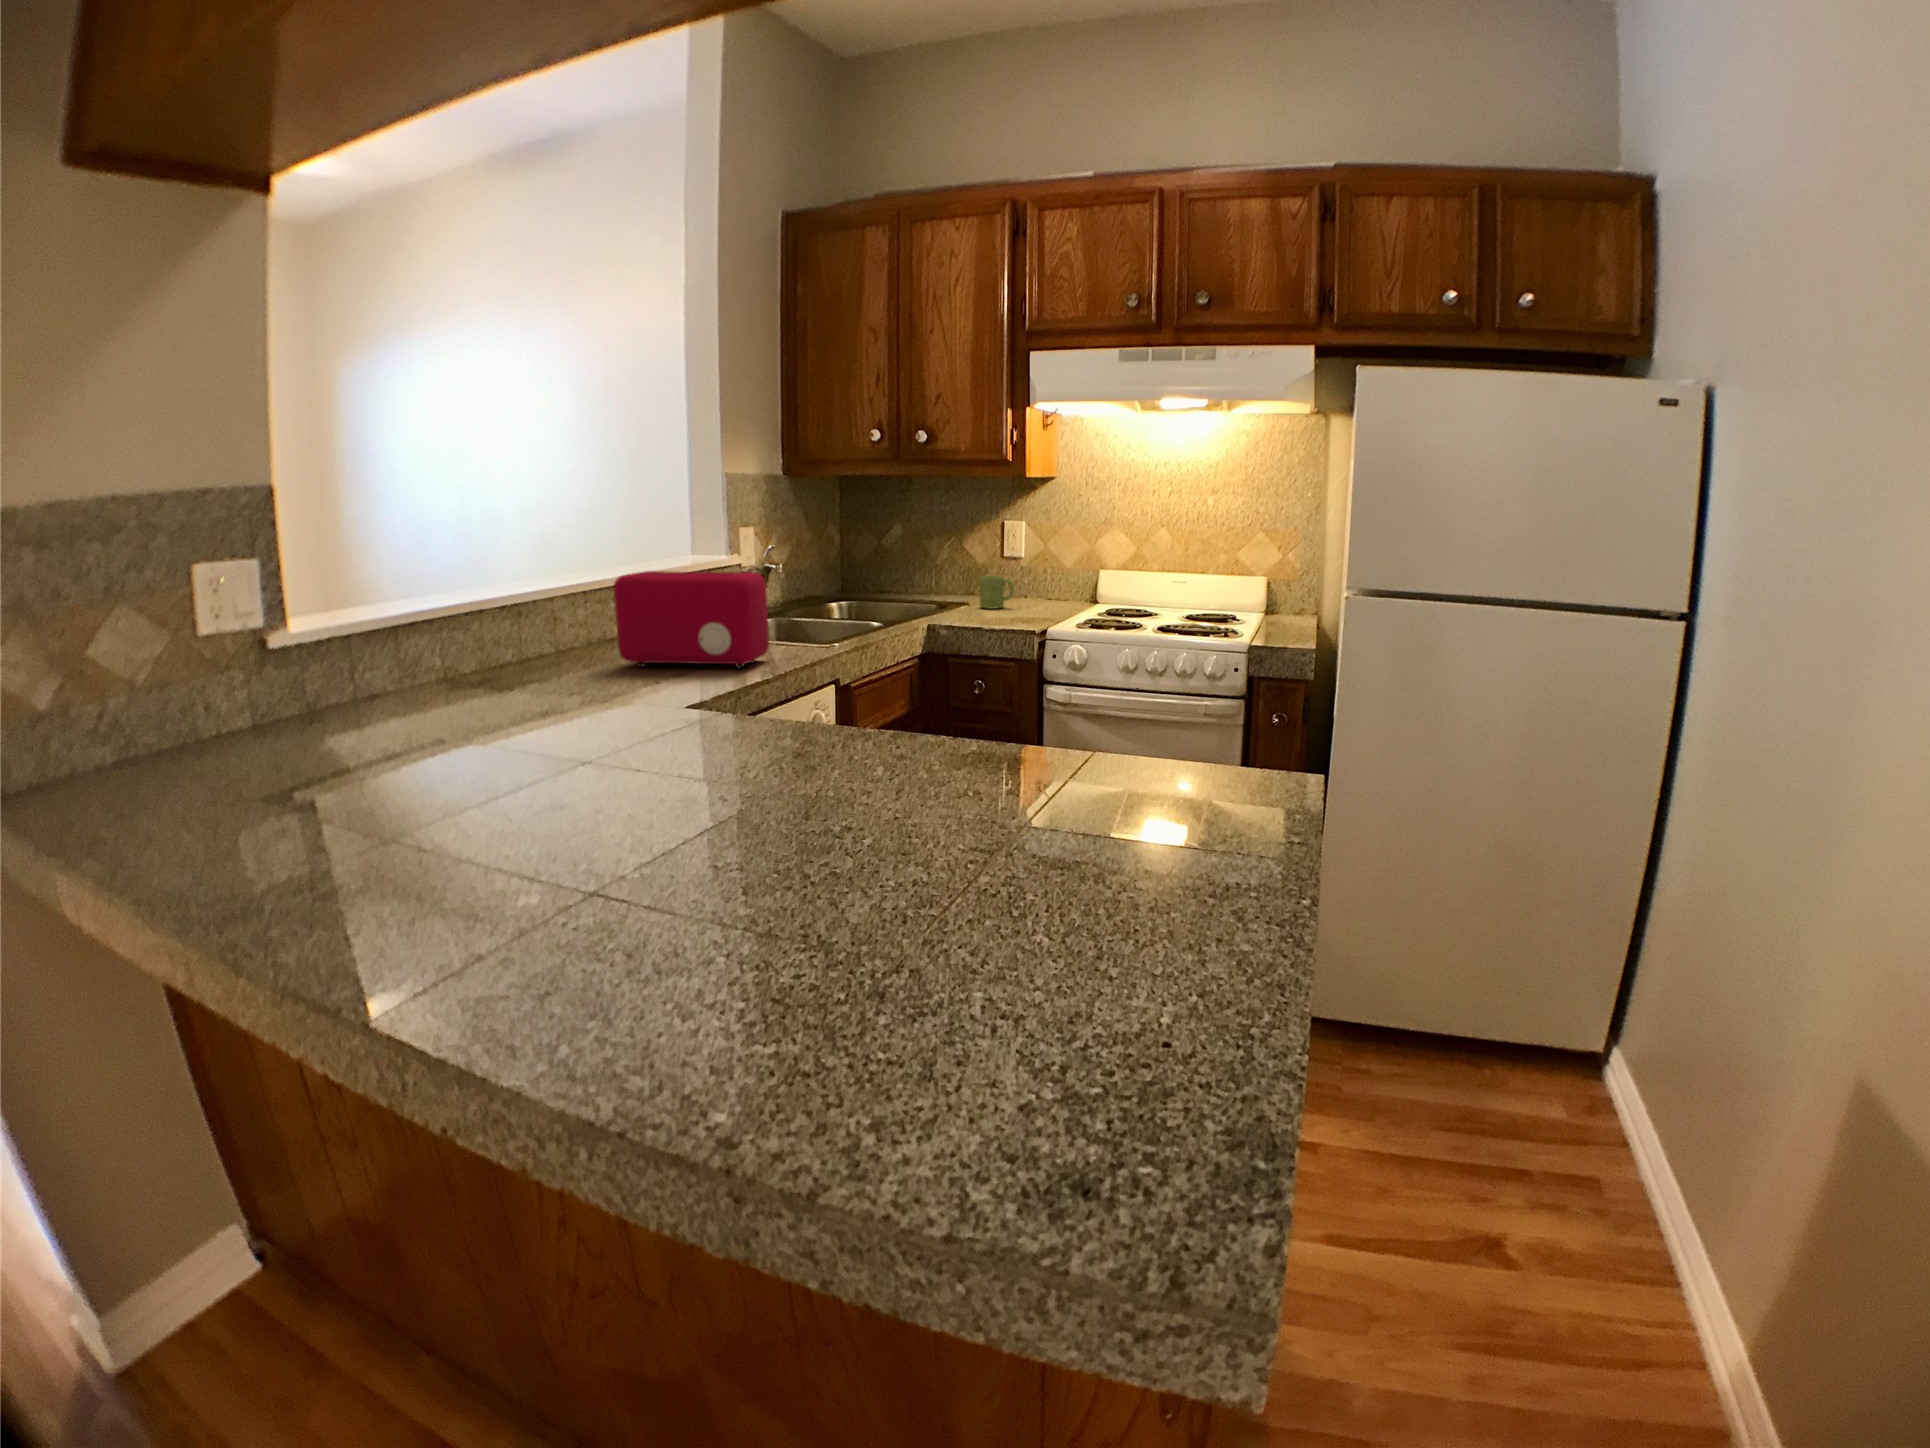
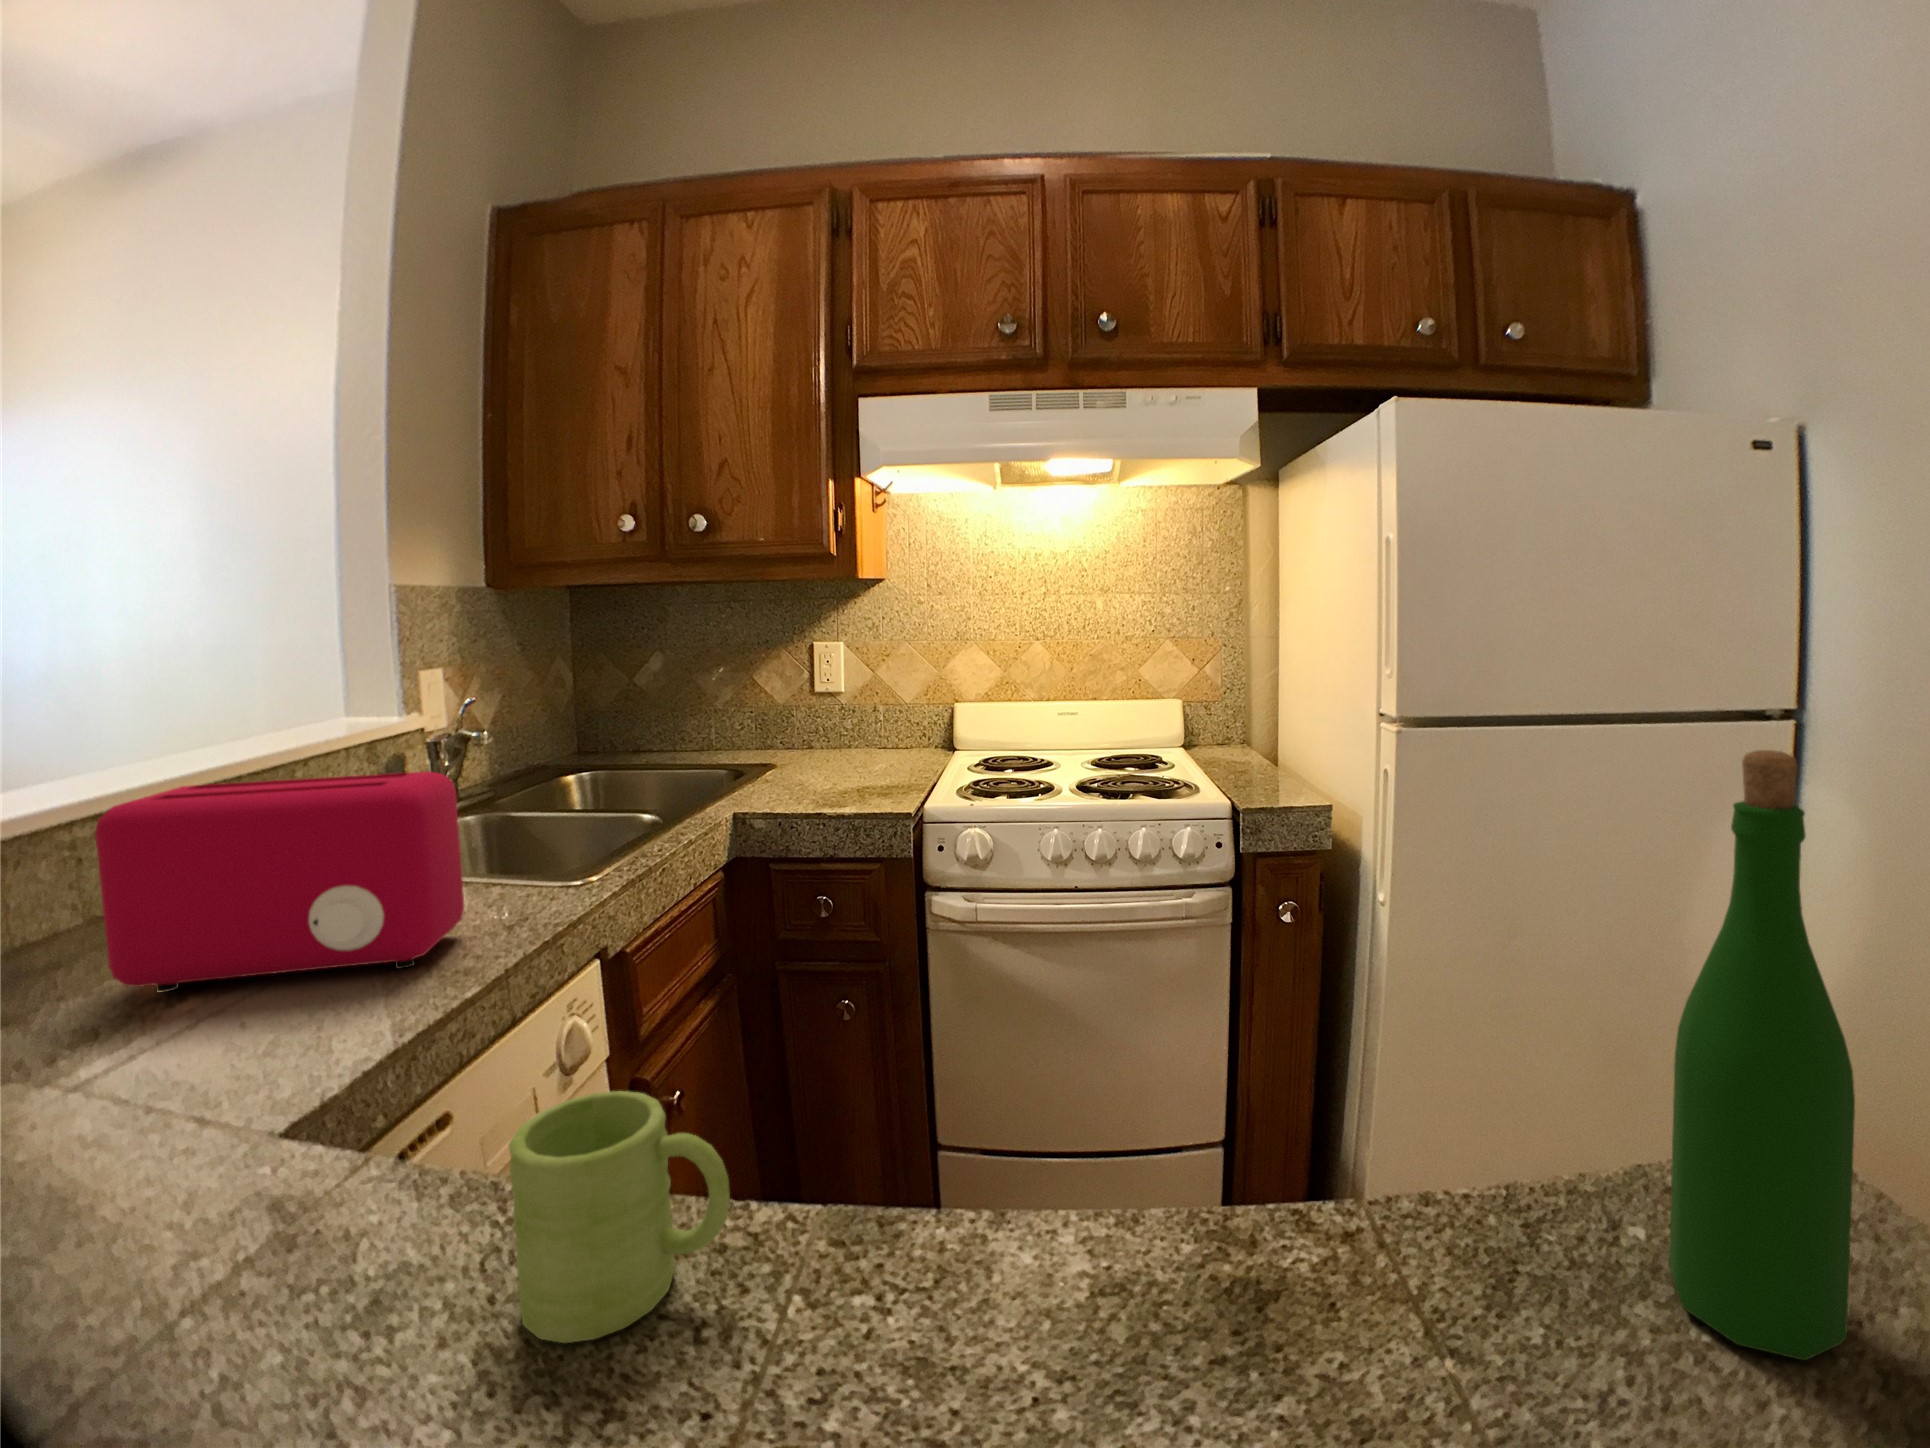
wine bottle: none [1181,558,1247,803] -> present [1669,750,1855,1360]
mug: present [979,576,1014,609] -> present [509,1091,730,1343]

